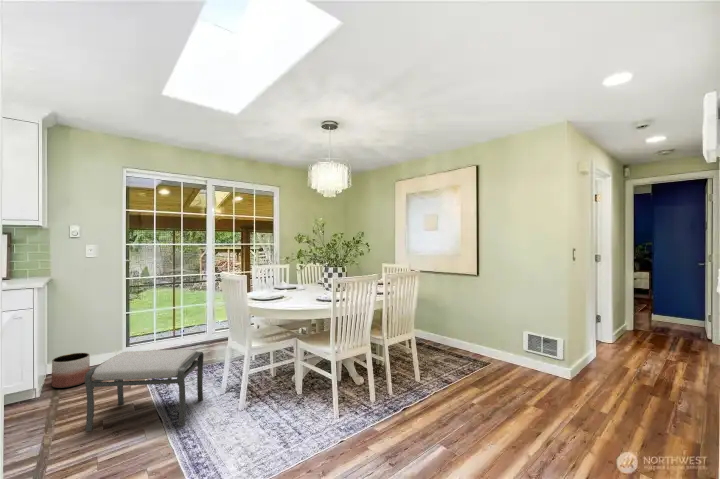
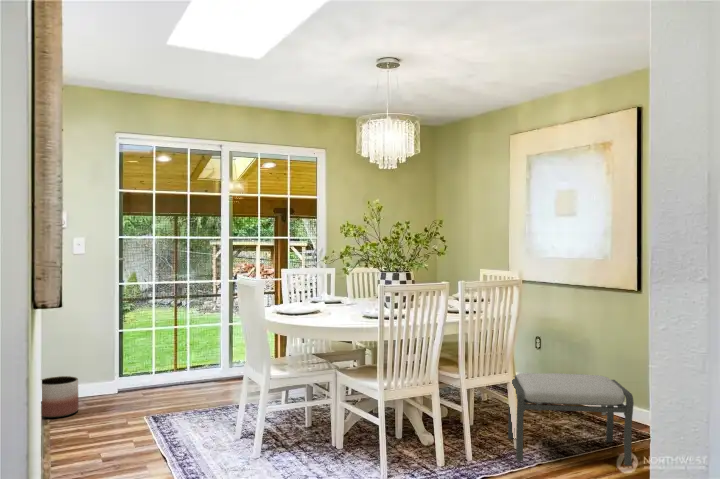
ottoman: present [85,349,204,431] -> present [508,373,634,466]

